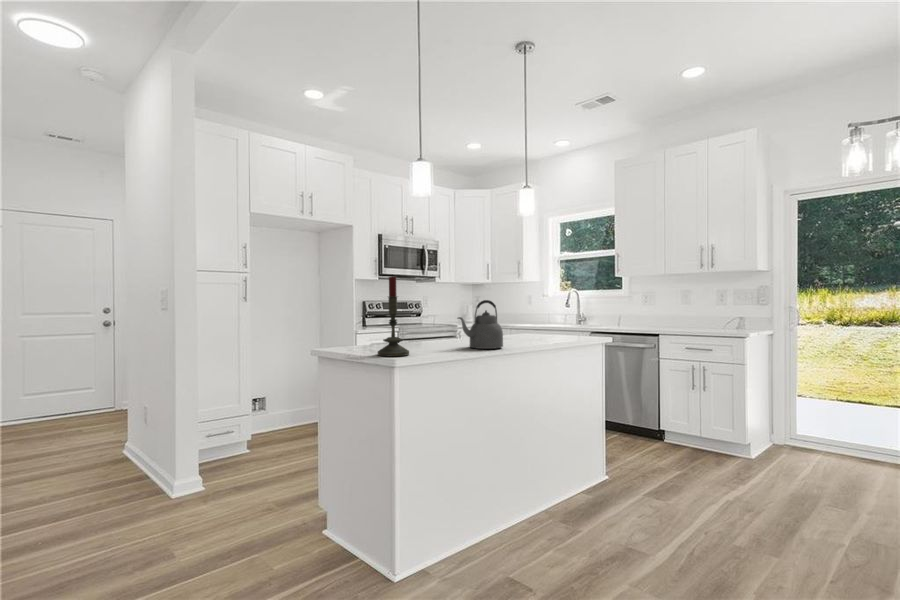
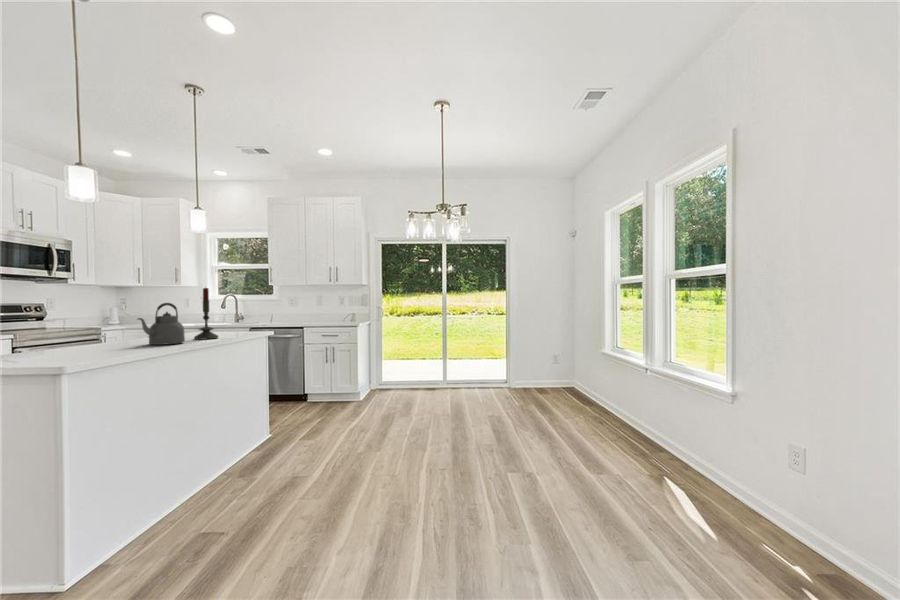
candle: present [378,275,409,357] -> present [194,288,218,340]

